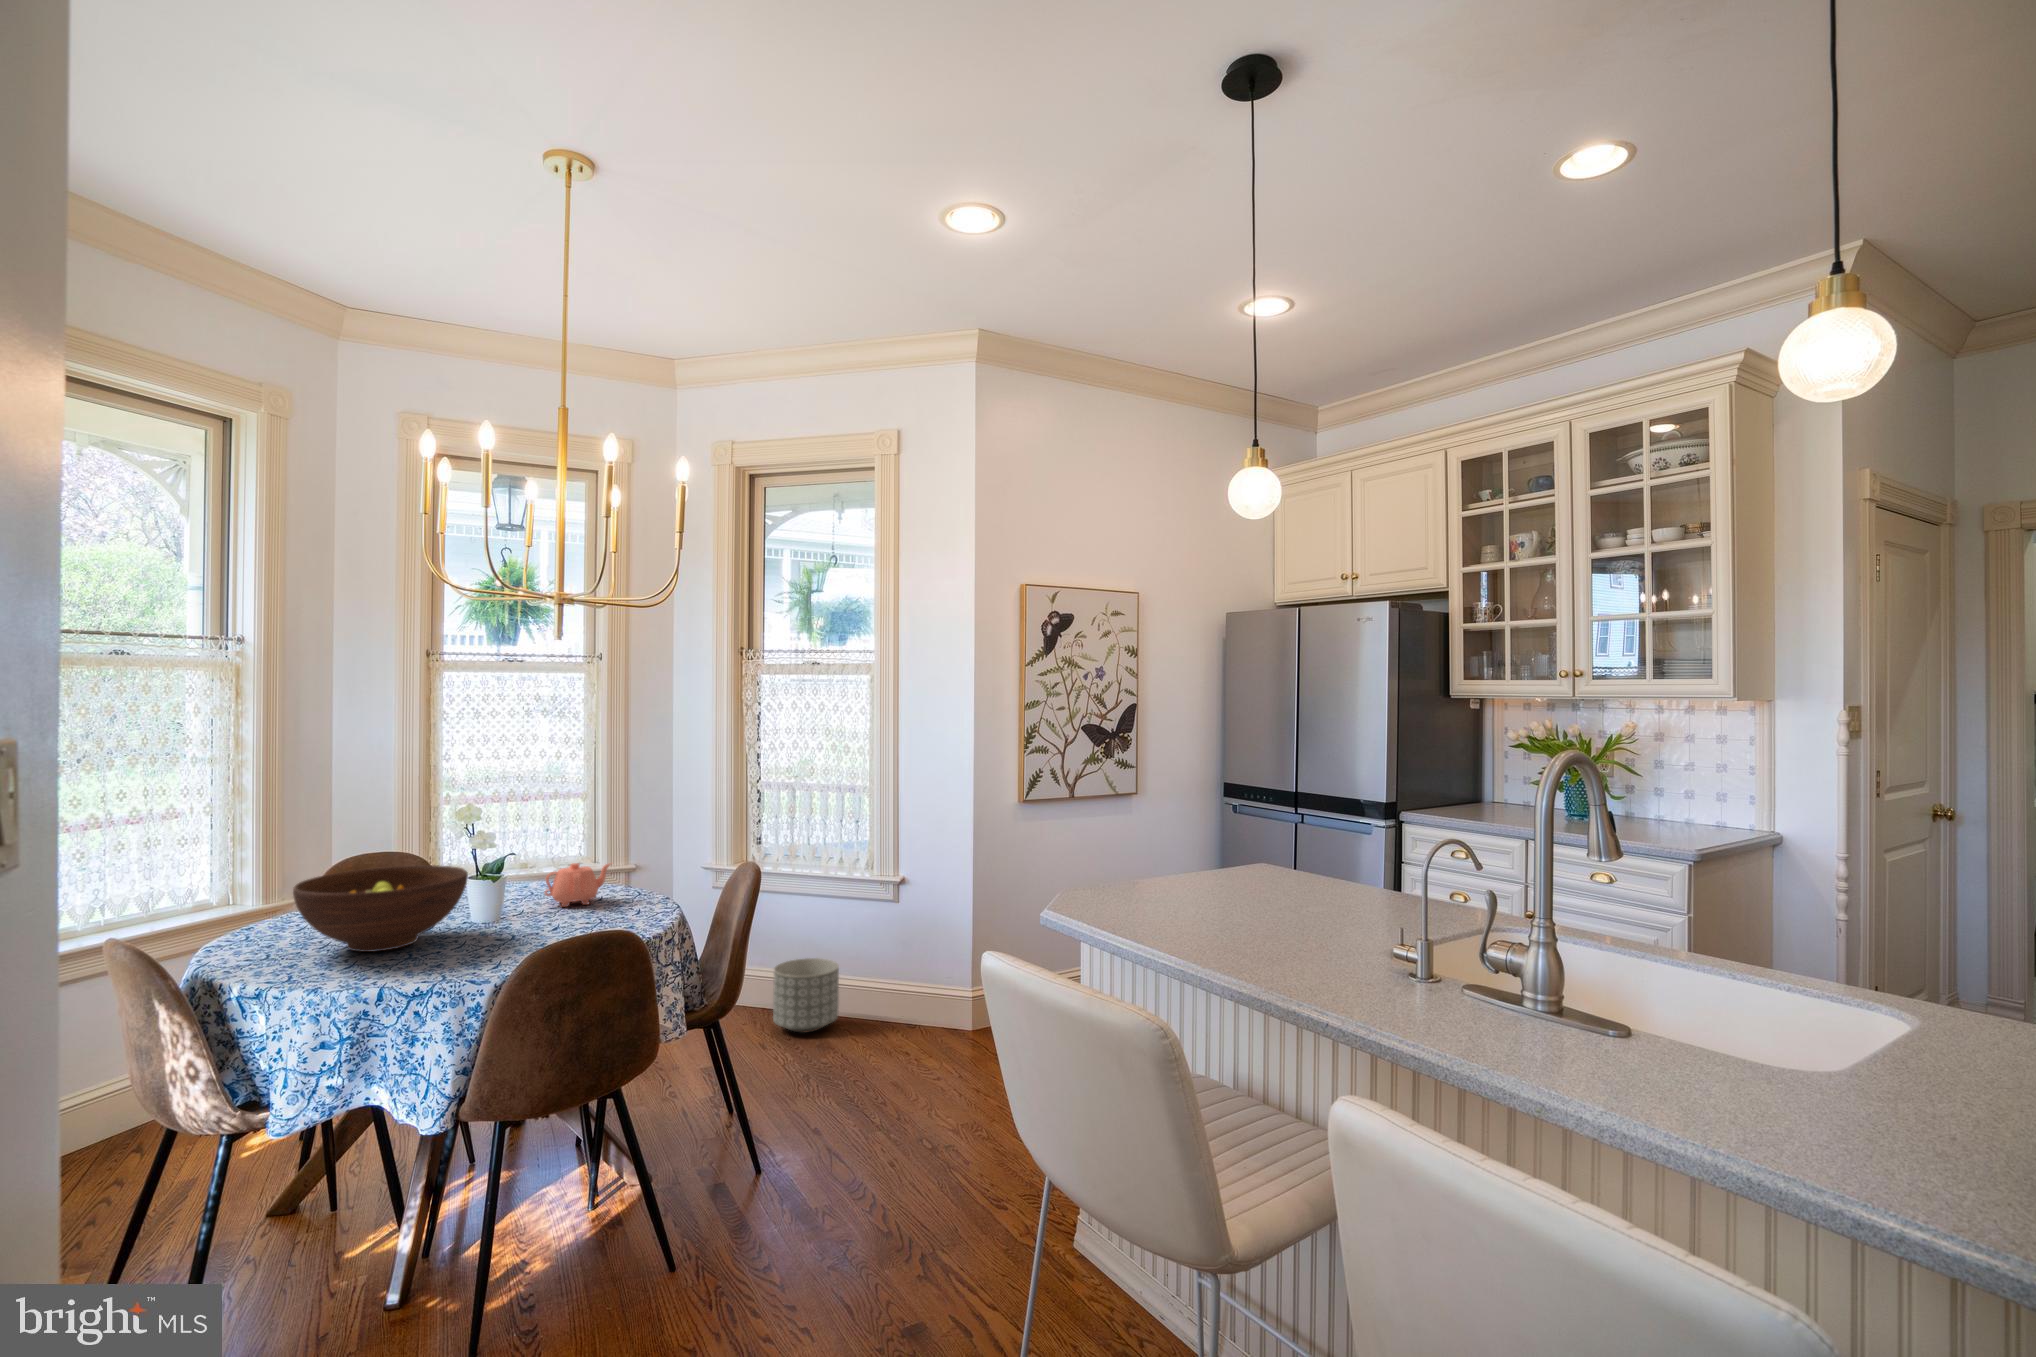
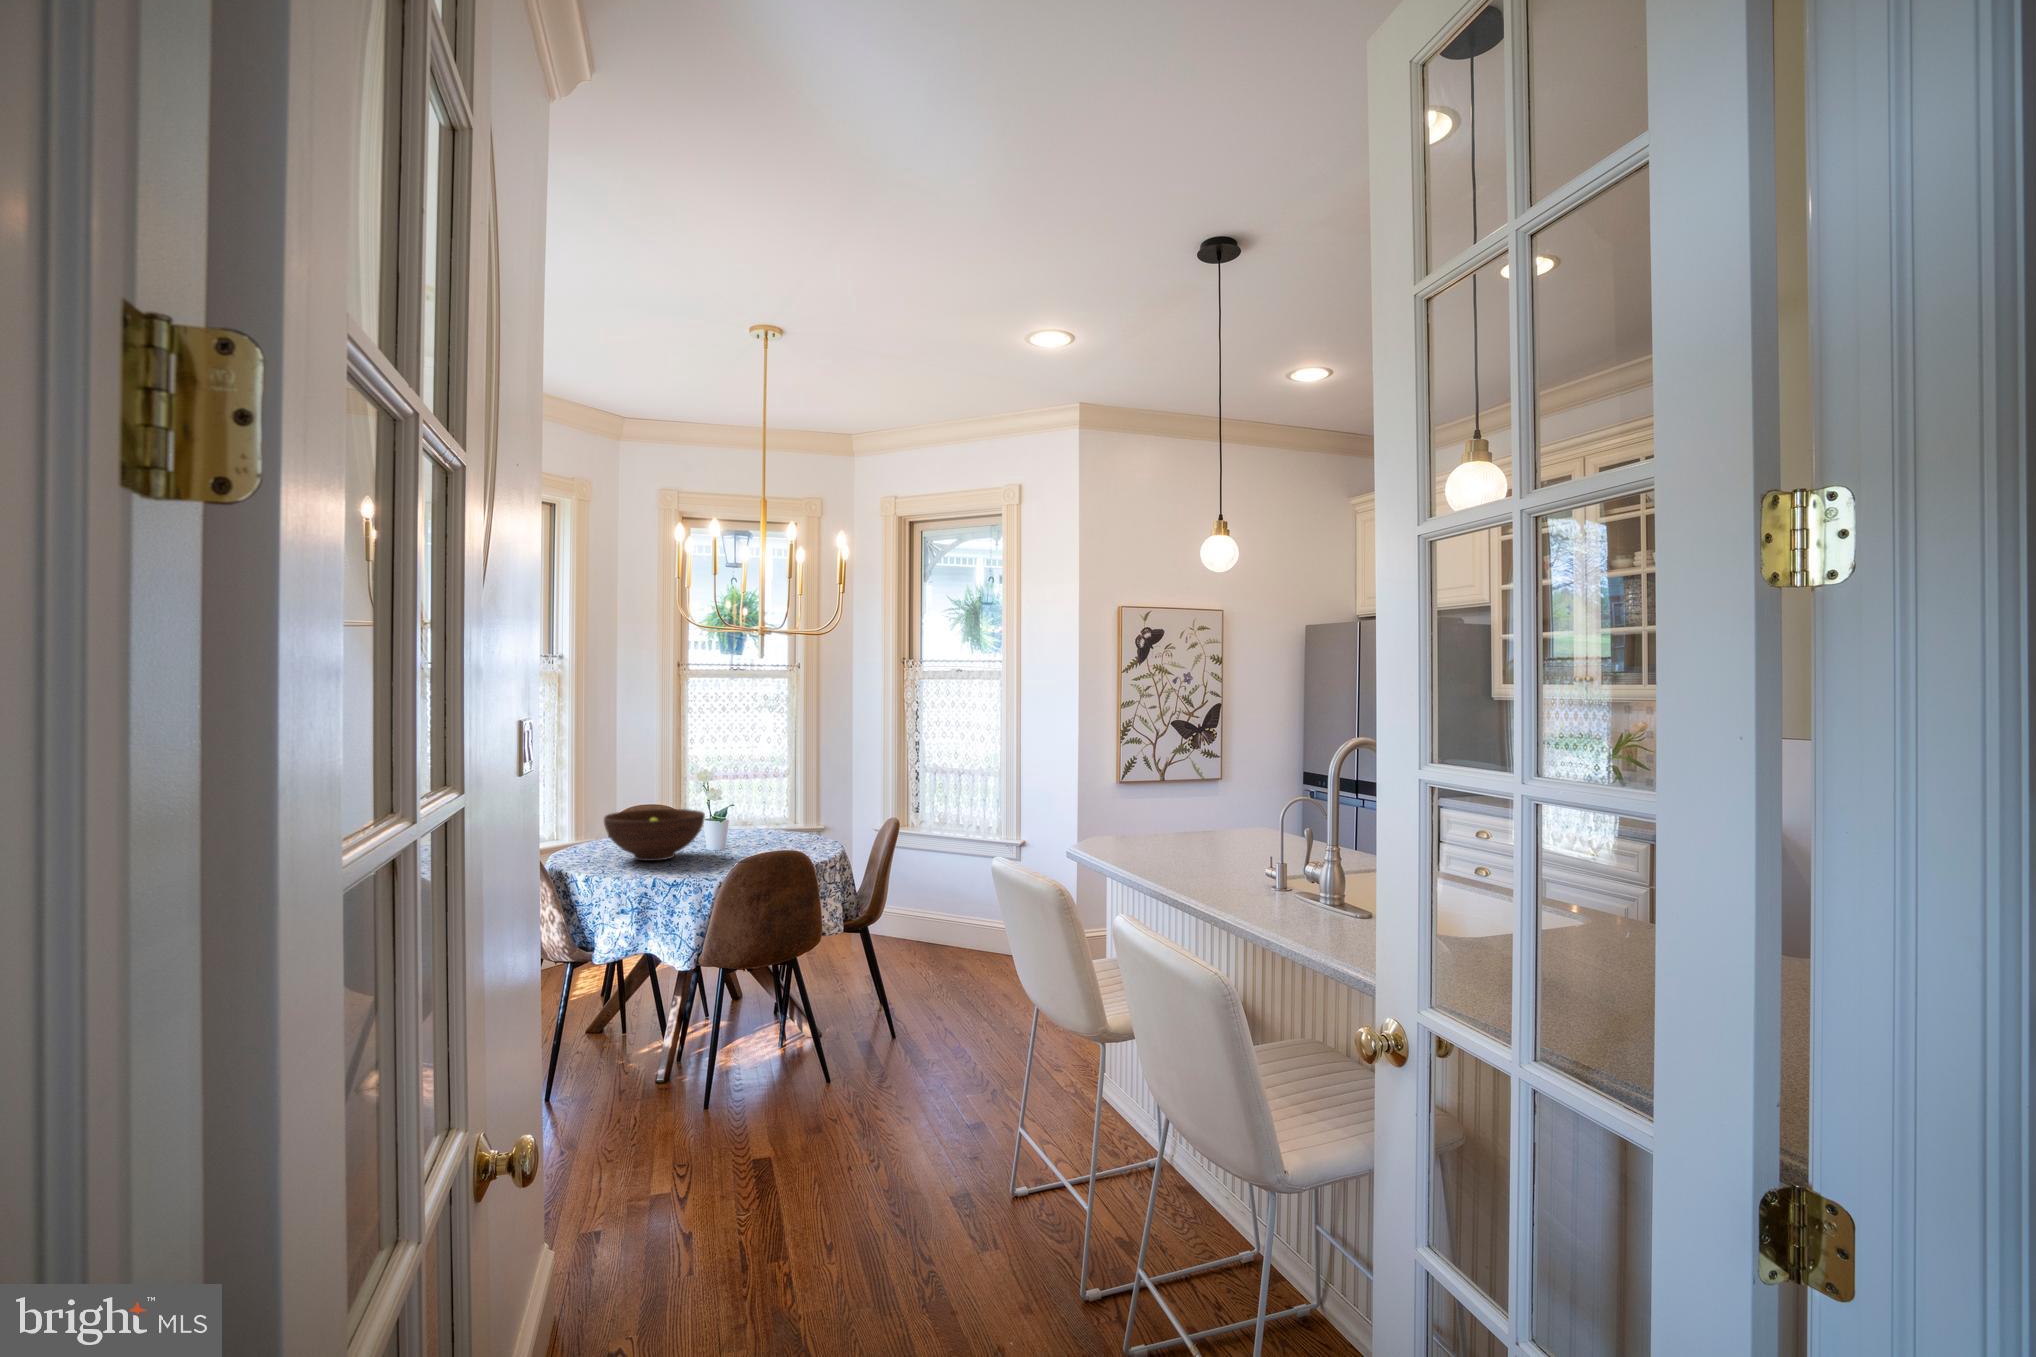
teapot: present [545,863,610,907] -> none [754,814,799,843]
planter: present [773,958,839,1033] -> none [923,903,973,959]

